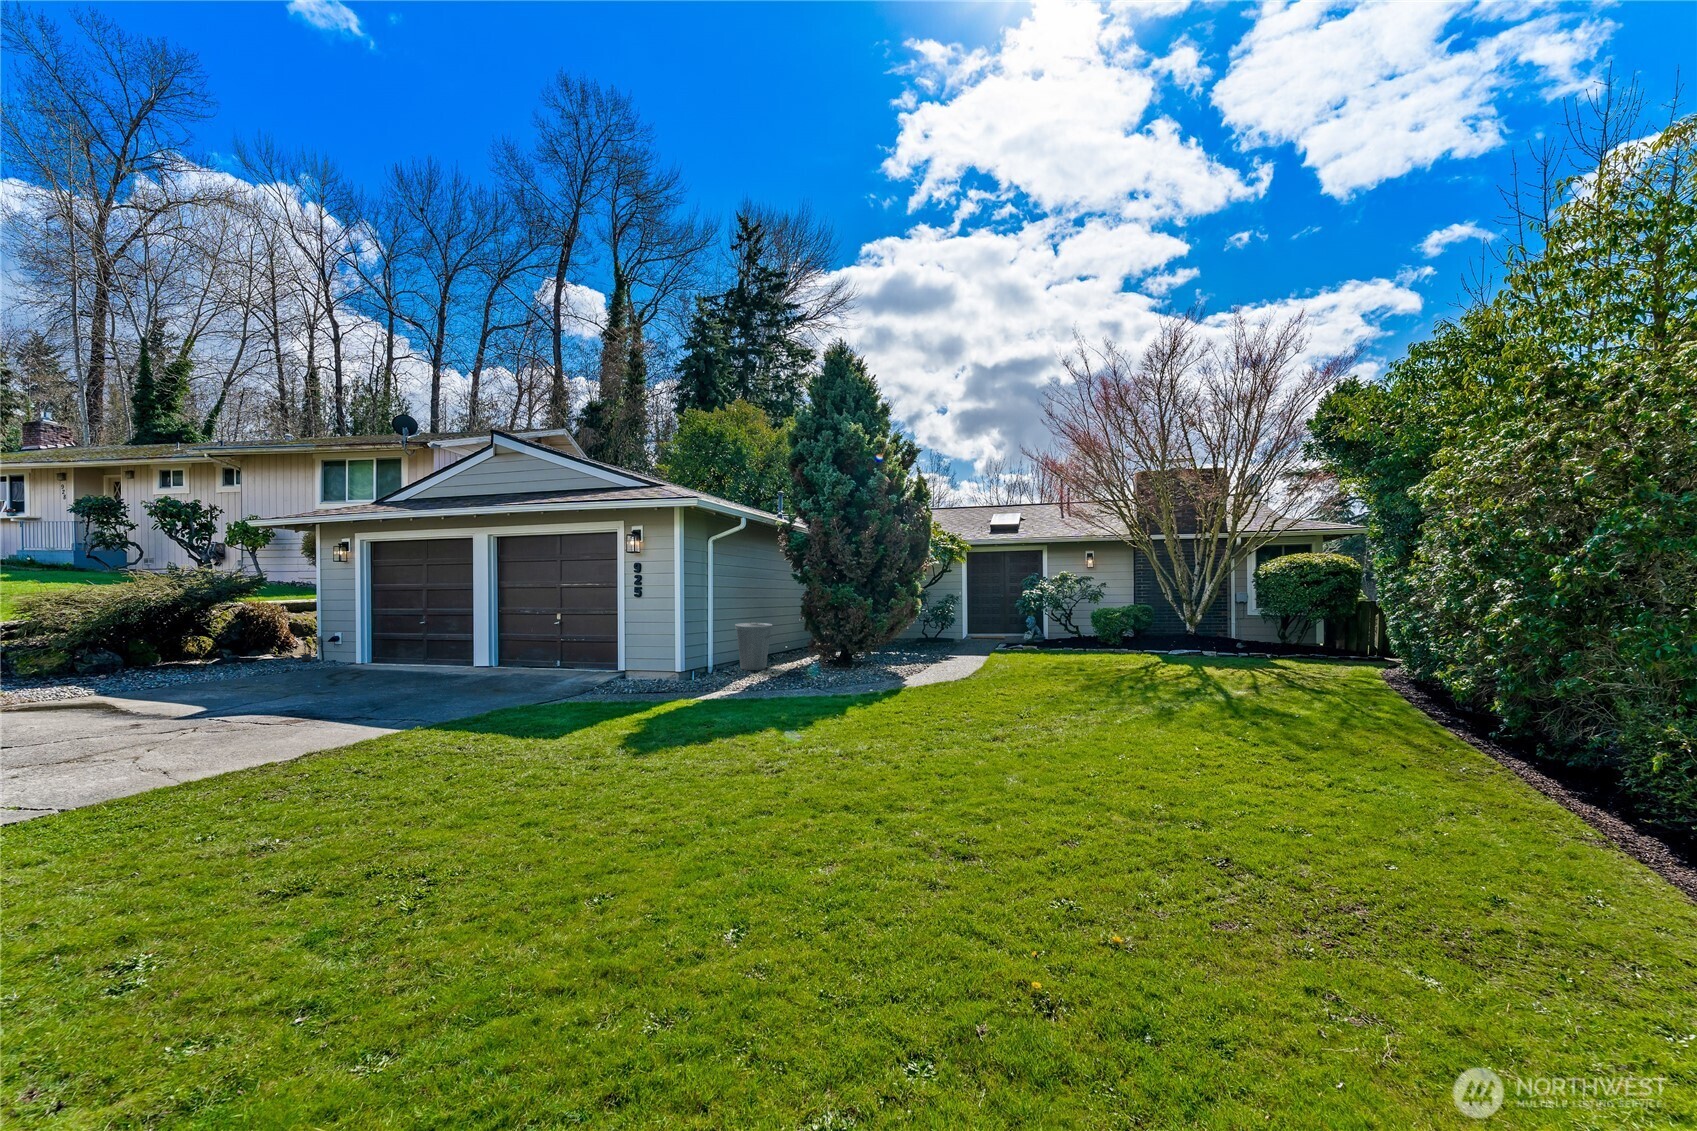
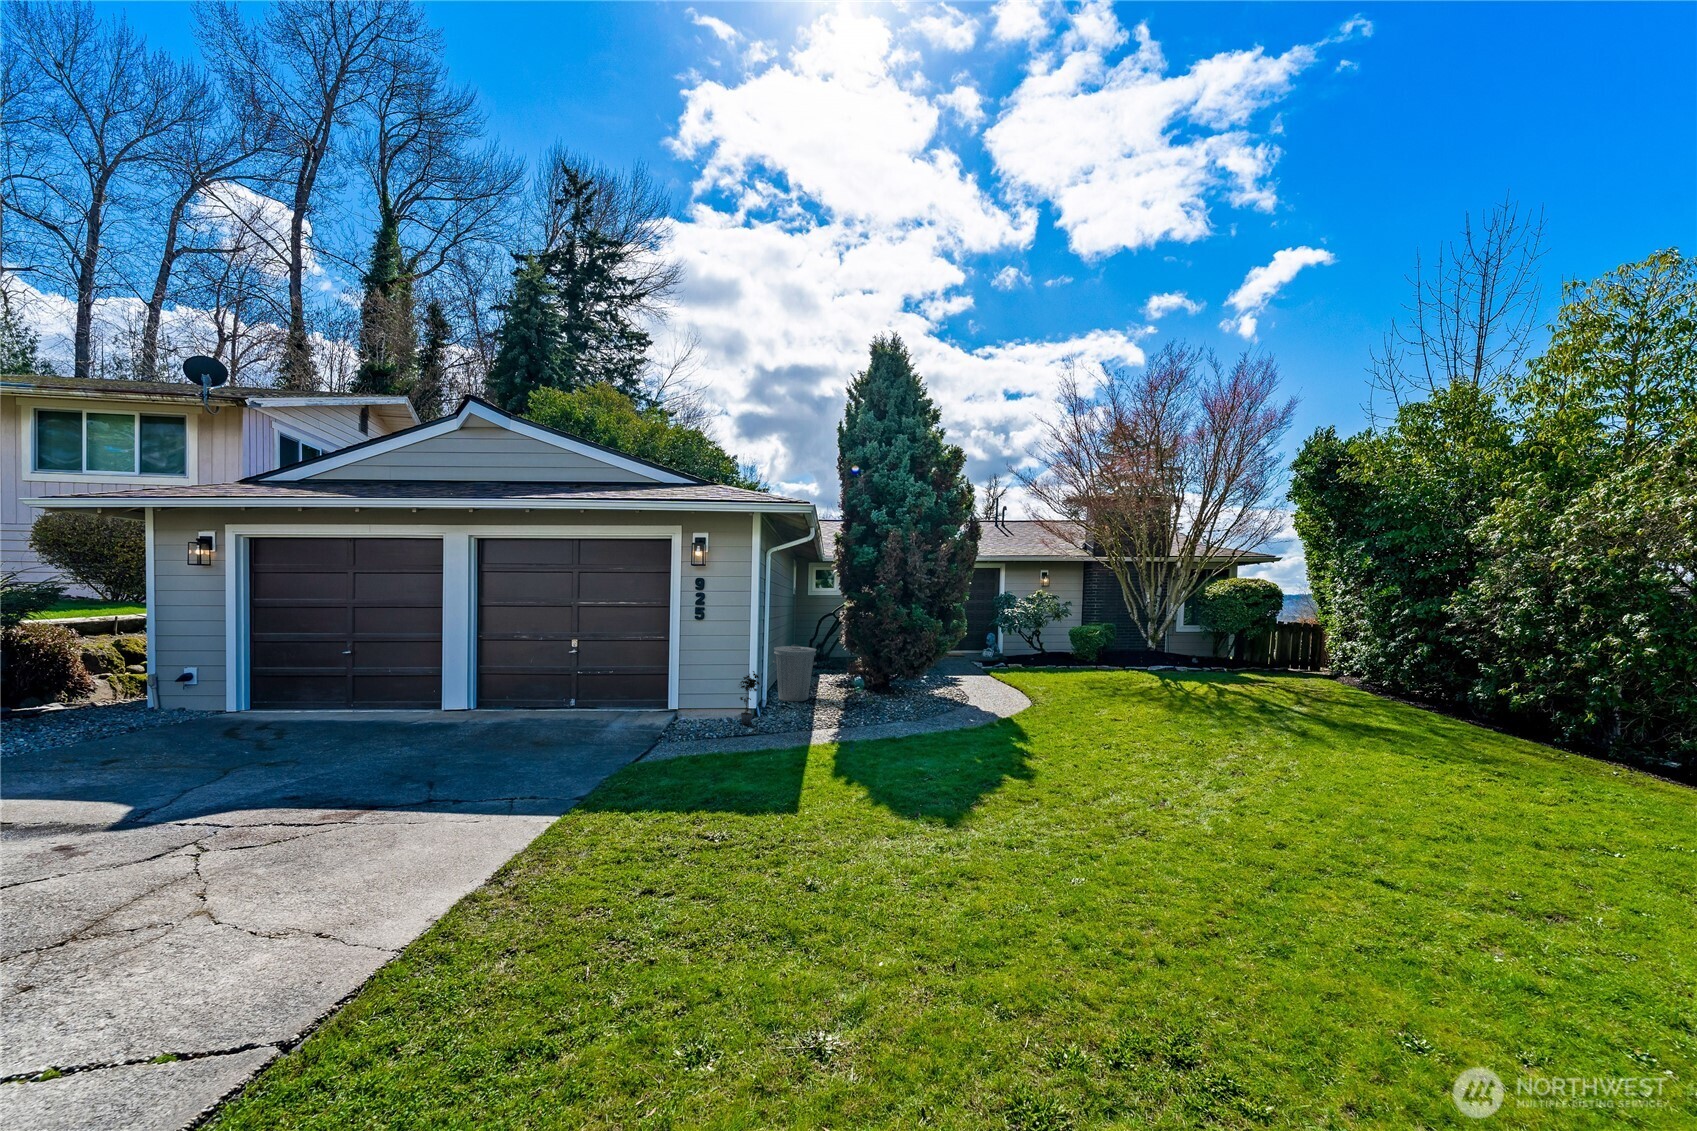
potted plant: present [292,626,317,662] -> present [740,671,760,724]

